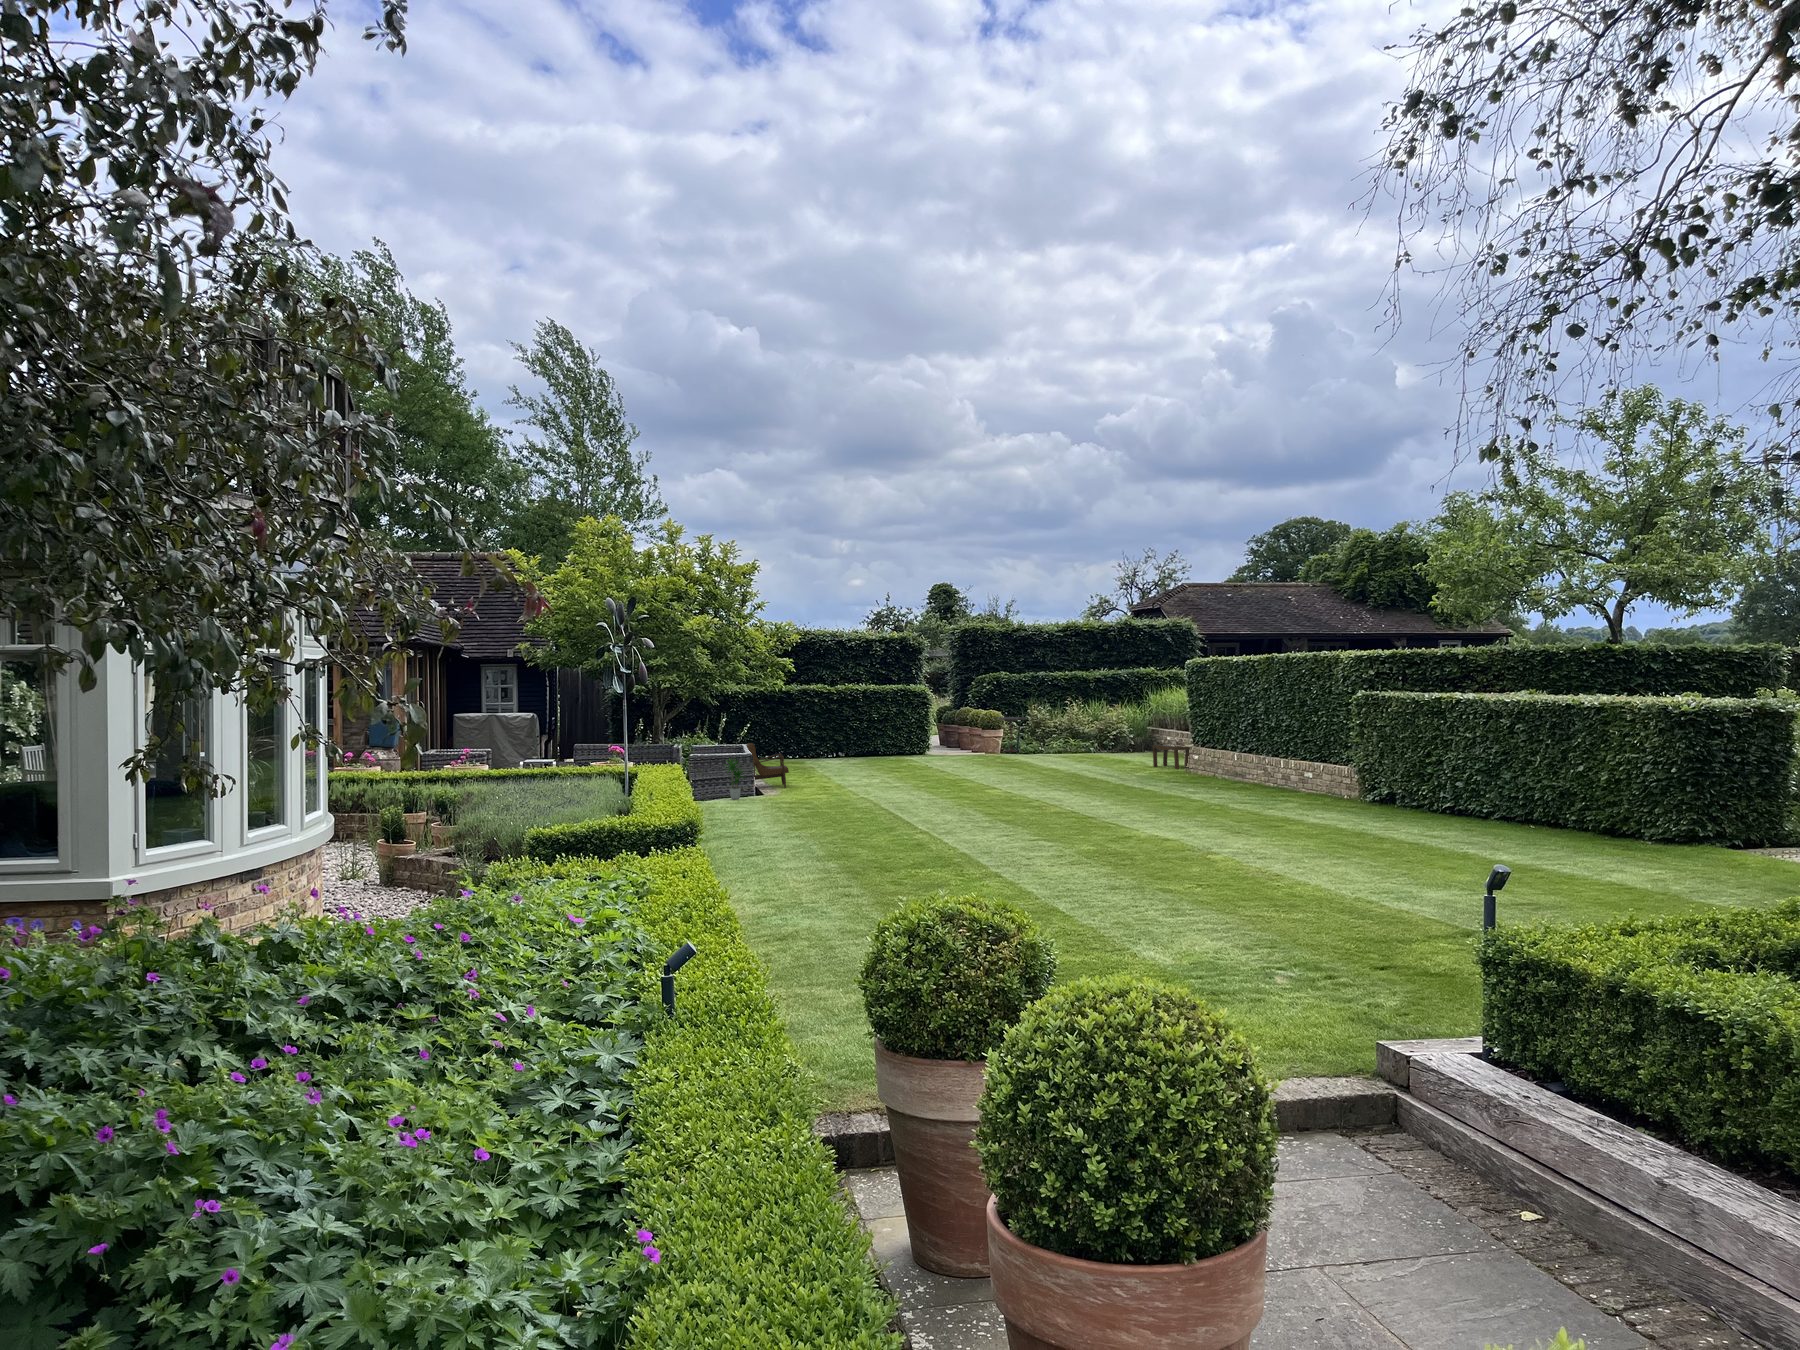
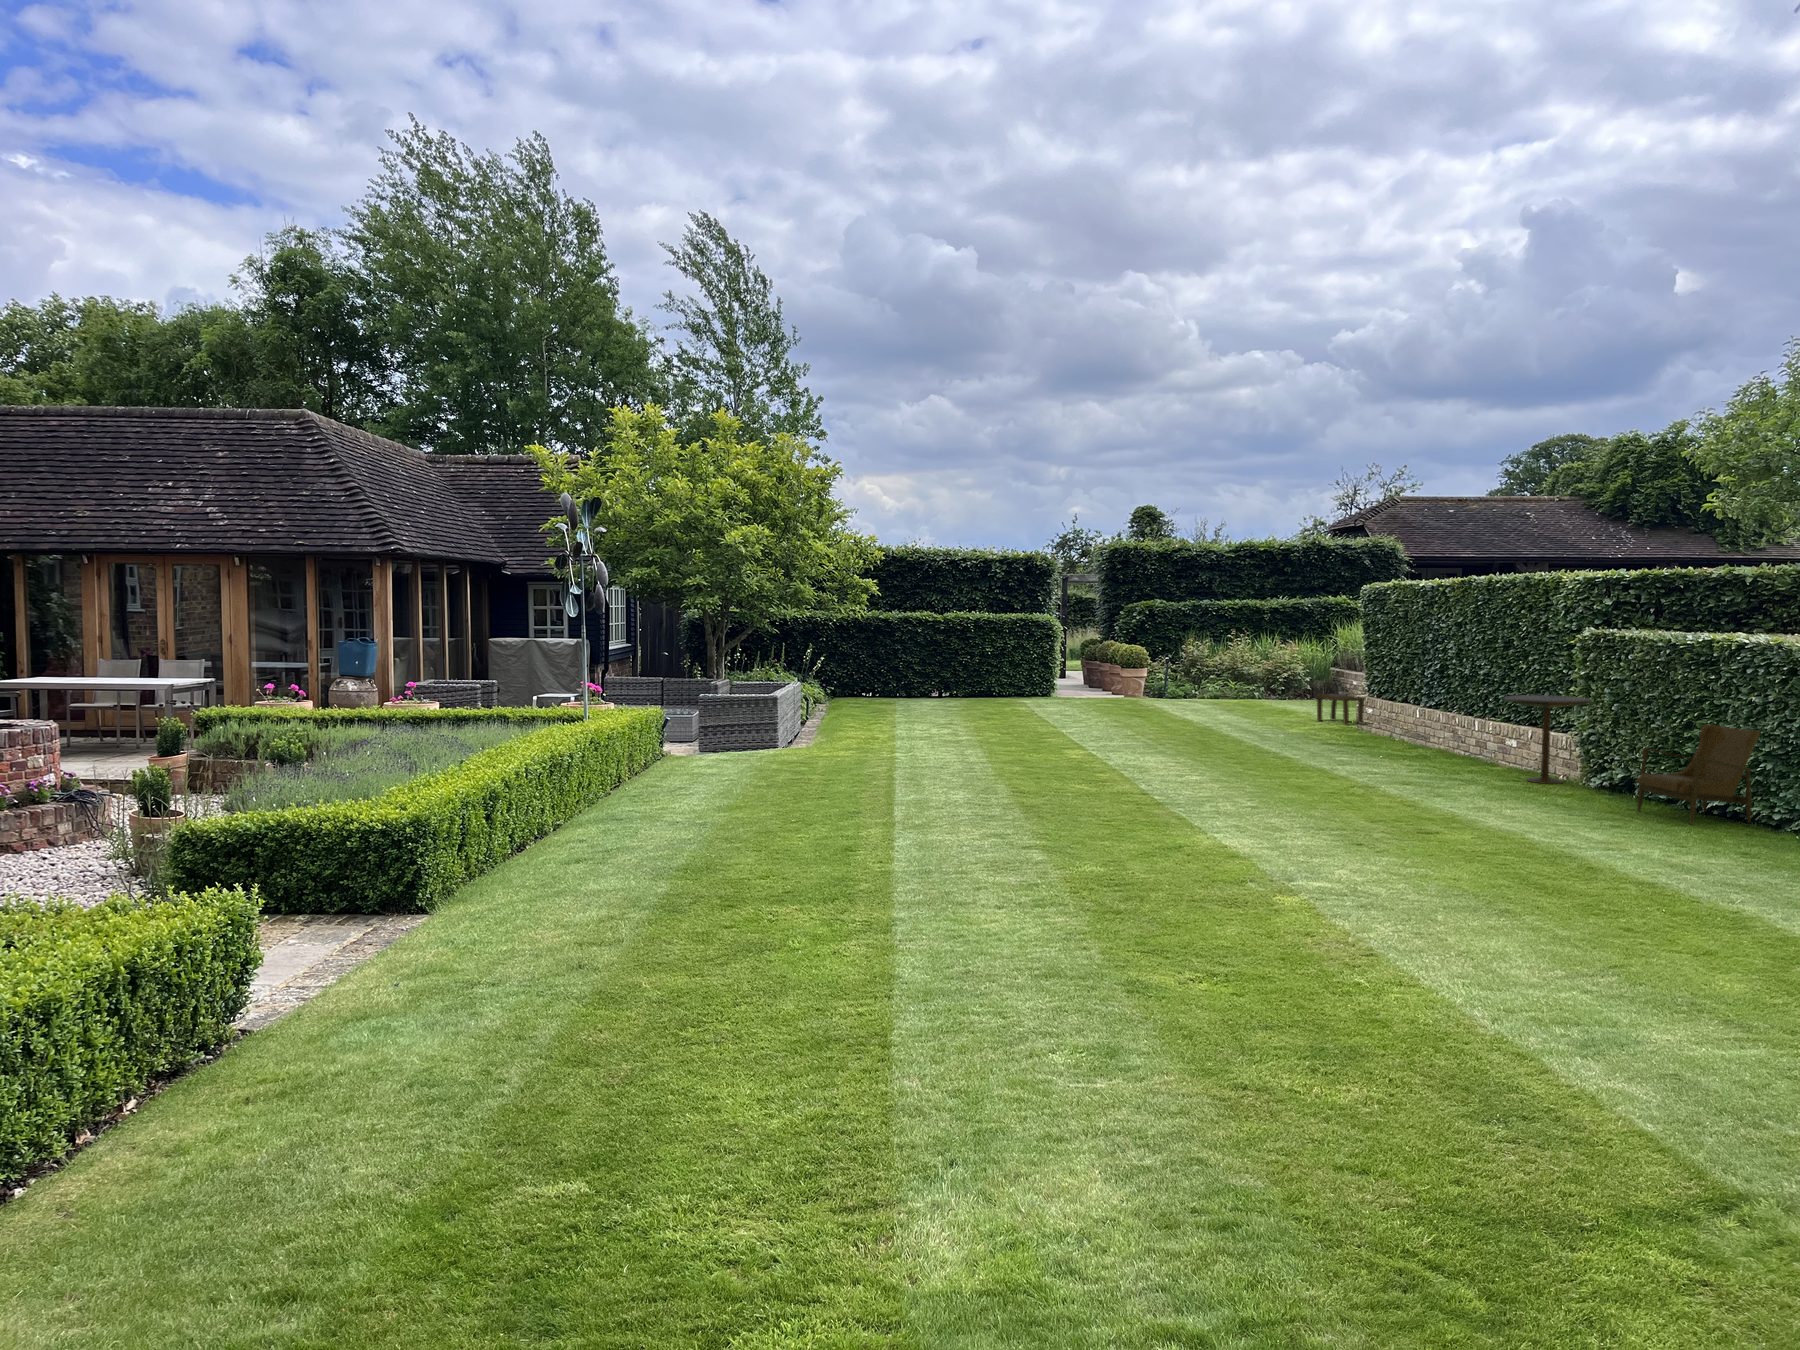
pedestal table: present [998,717,1026,752] -> present [1504,695,1592,784]
armchair: present [746,743,789,788] -> present [1636,724,1760,825]
potted plant: present [726,759,743,799] -> none [742,699,776,752]

